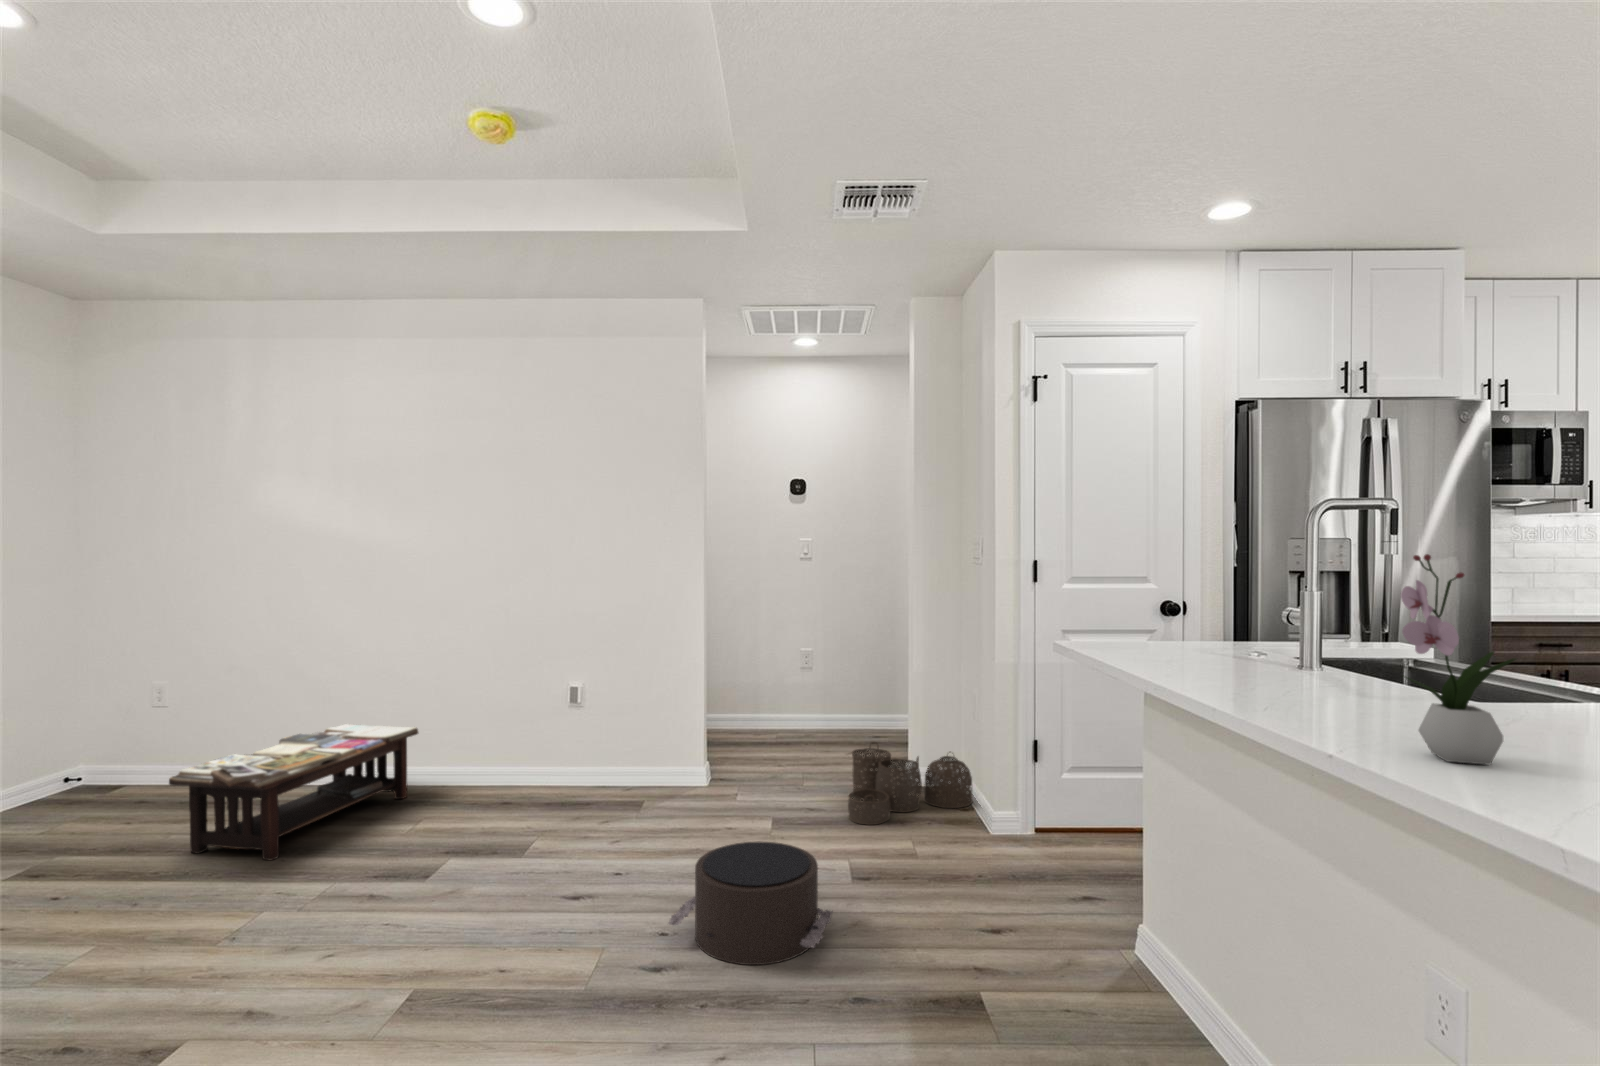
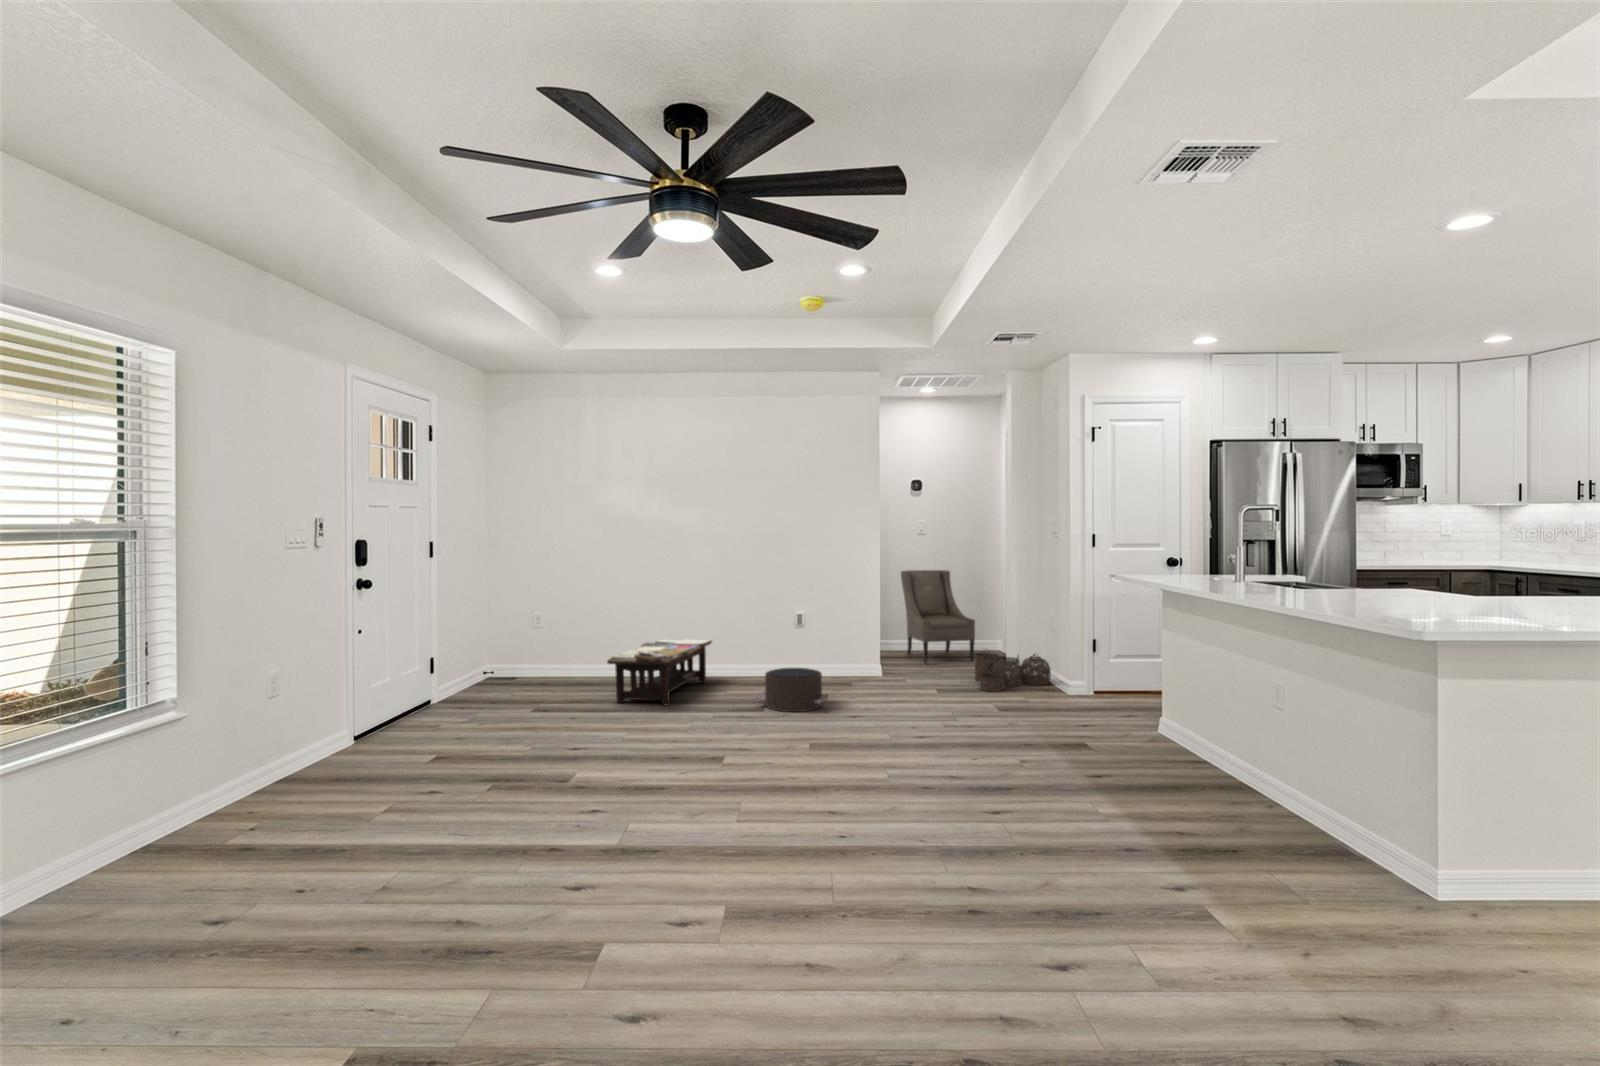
flower arrangement: present [1401,554,1516,765] -> none [1285,521,1325,598]
armchair: none [773,606,876,756] -> present [901,570,975,664]
pouf: present [669,841,833,965] -> present [755,668,829,712]

